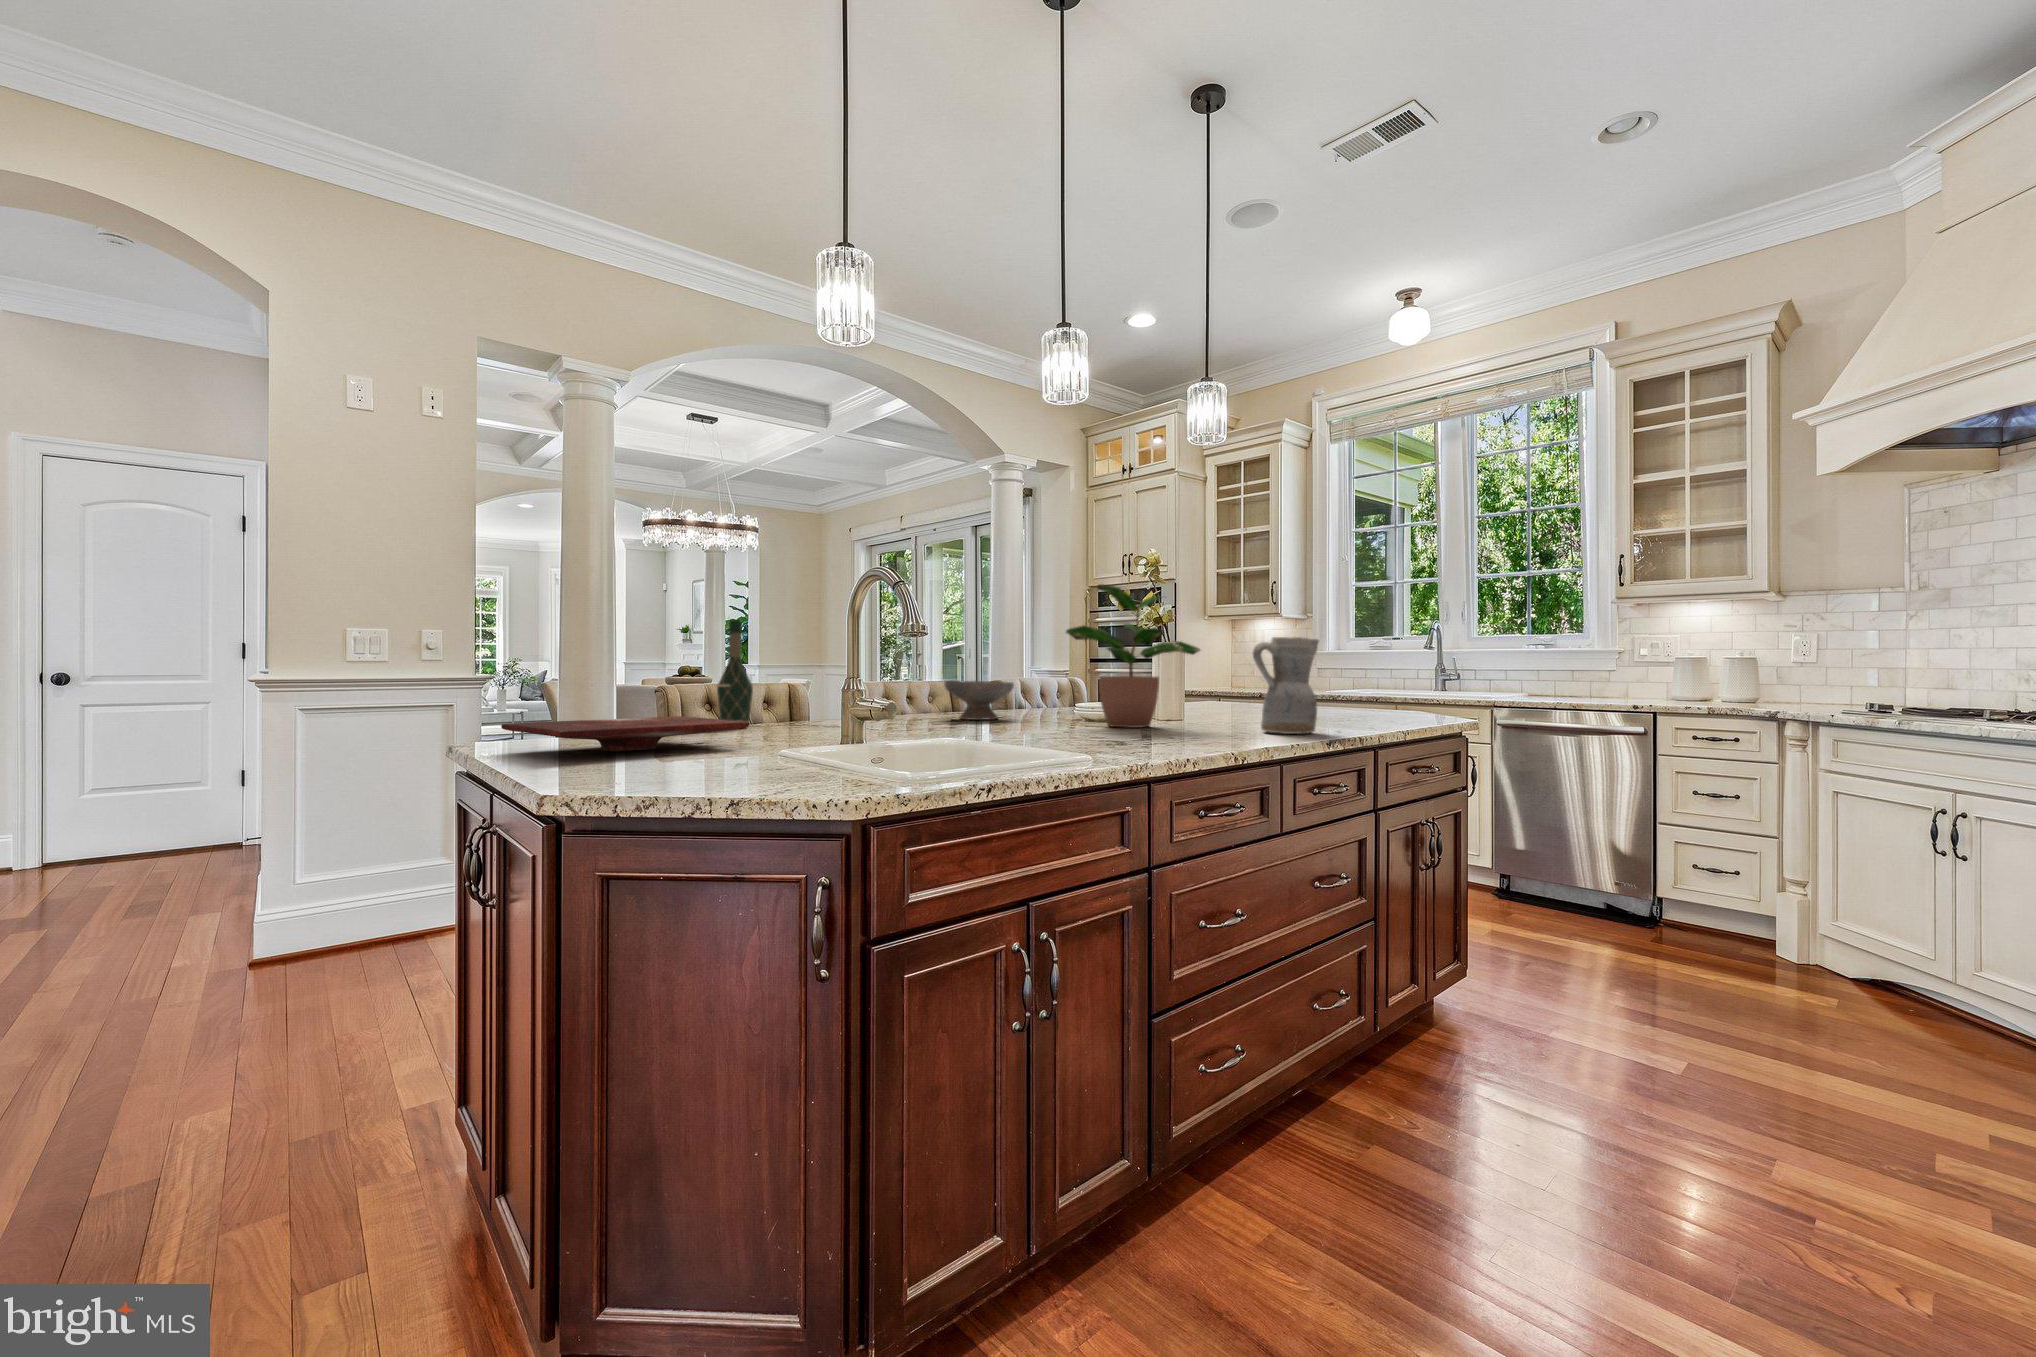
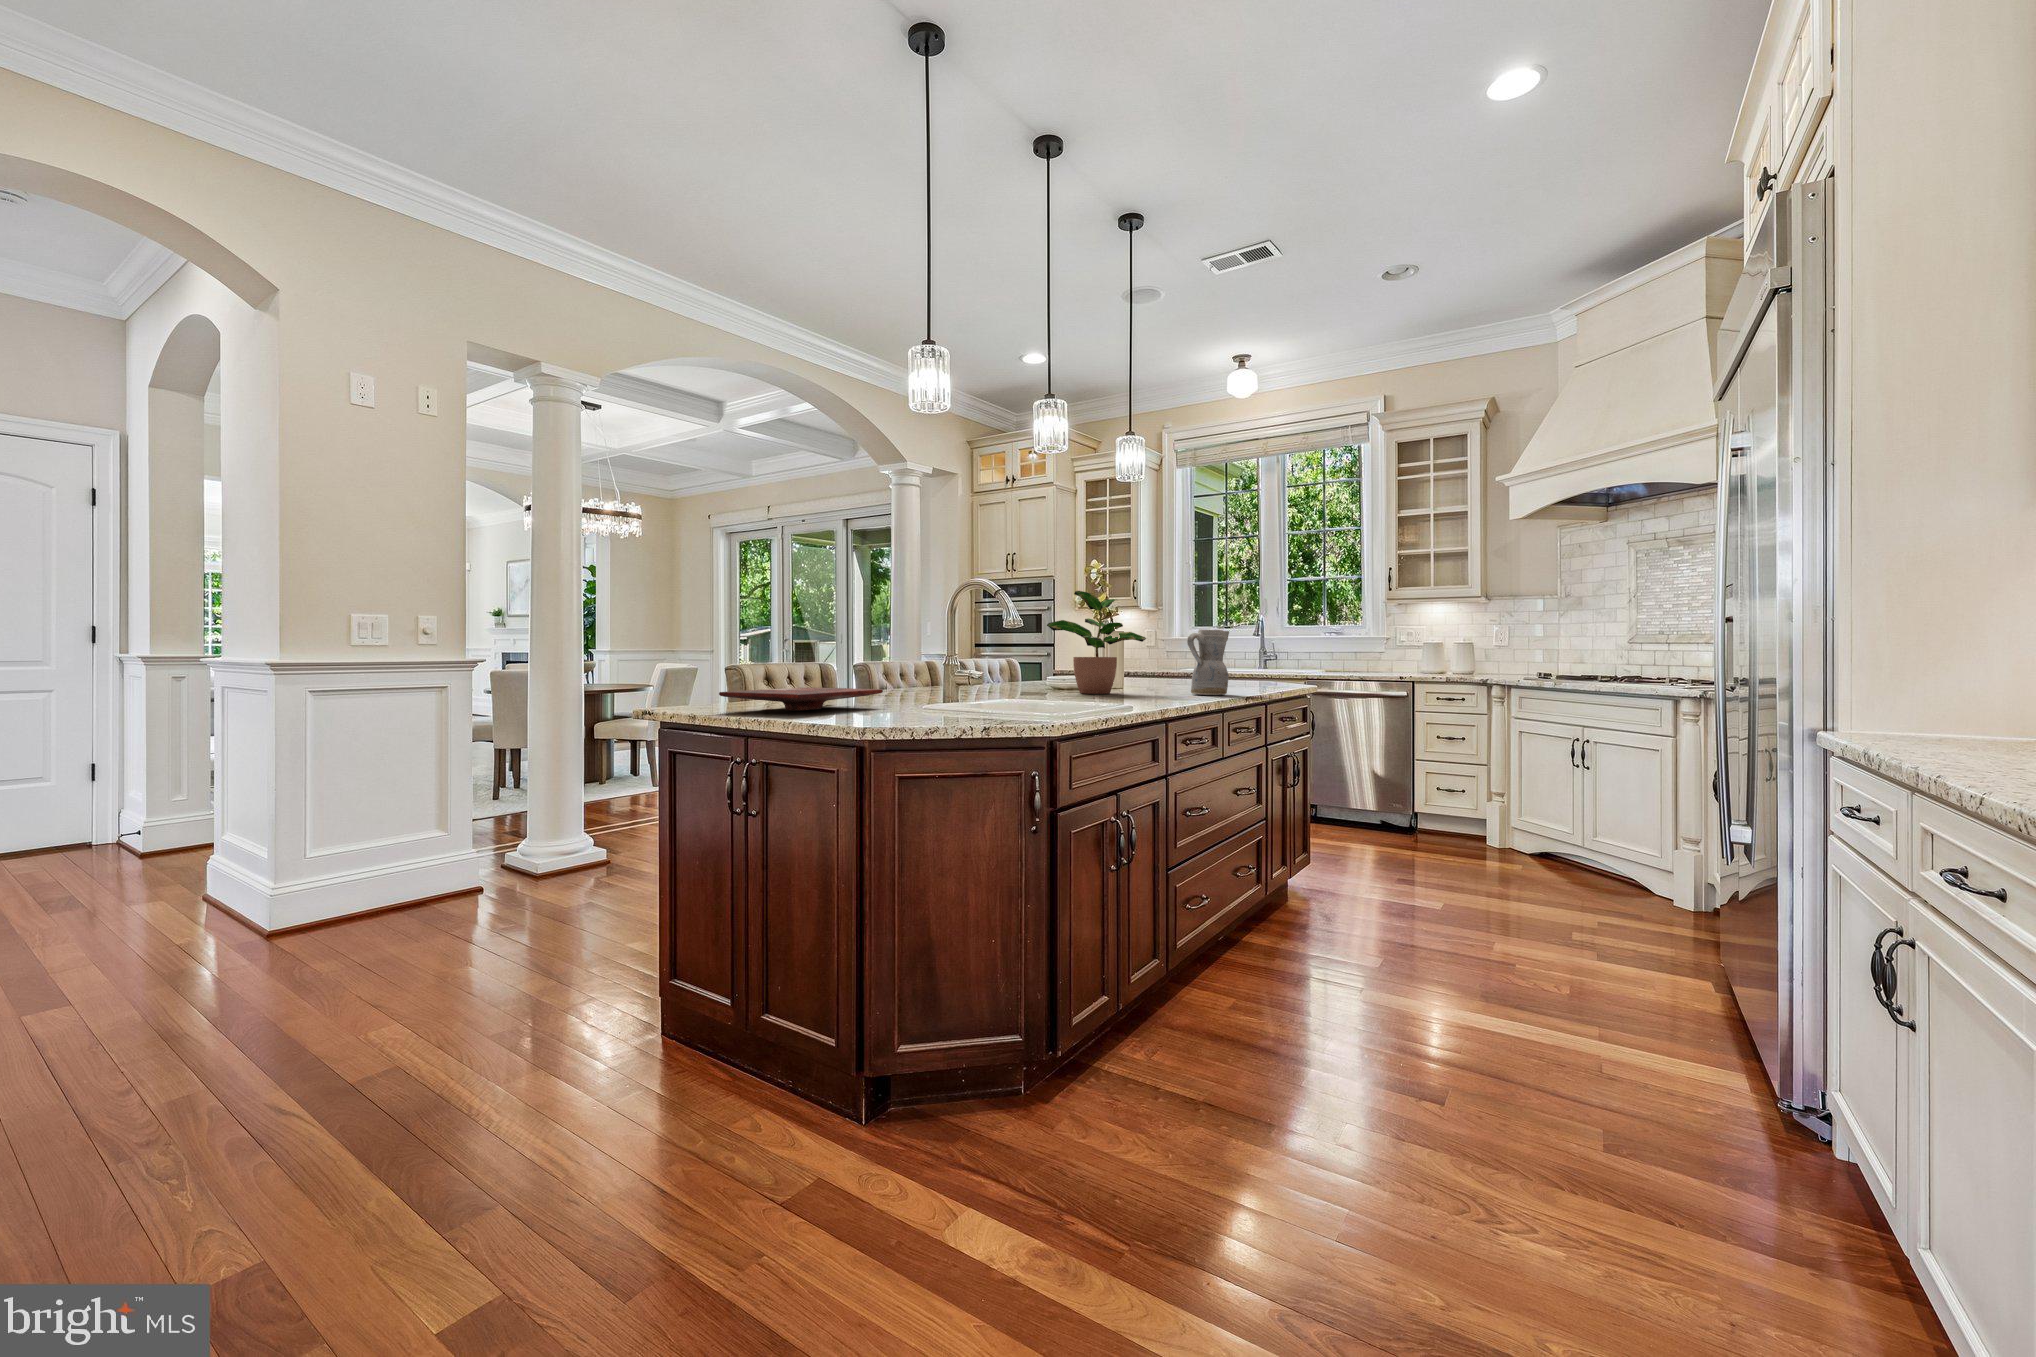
wine bottle: present [717,620,753,722] -> none [795,615,823,698]
bowl: present [944,680,1014,720] -> none [944,661,998,691]

